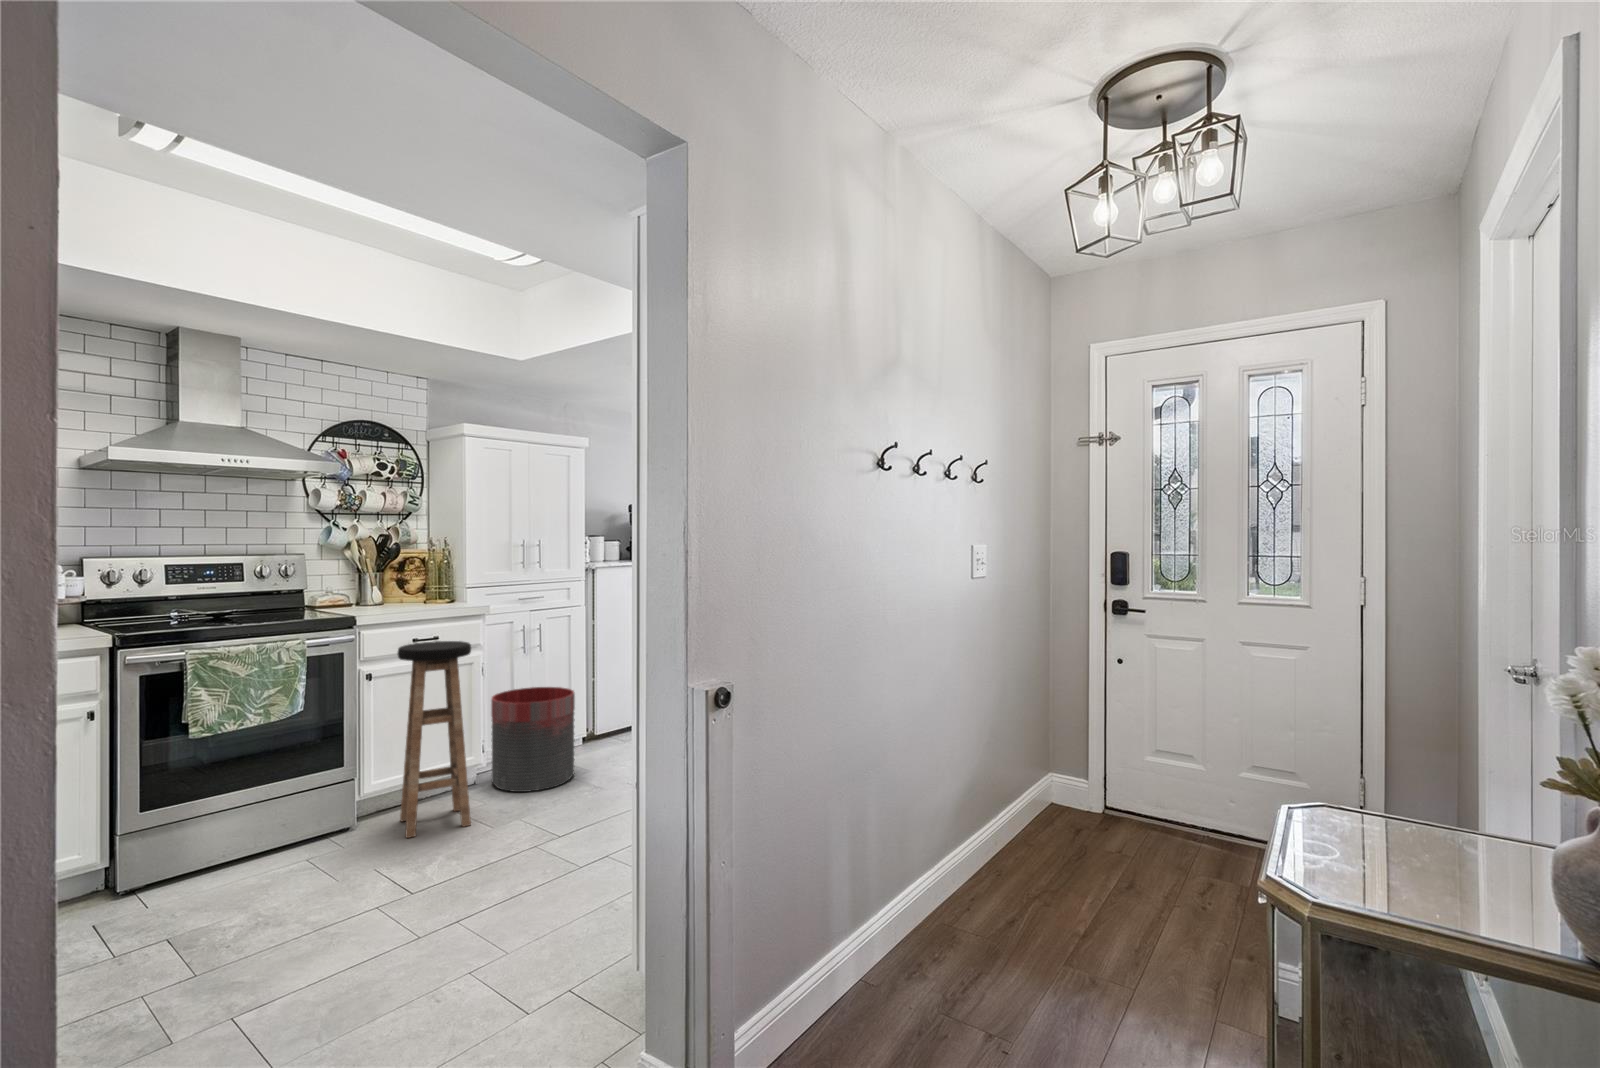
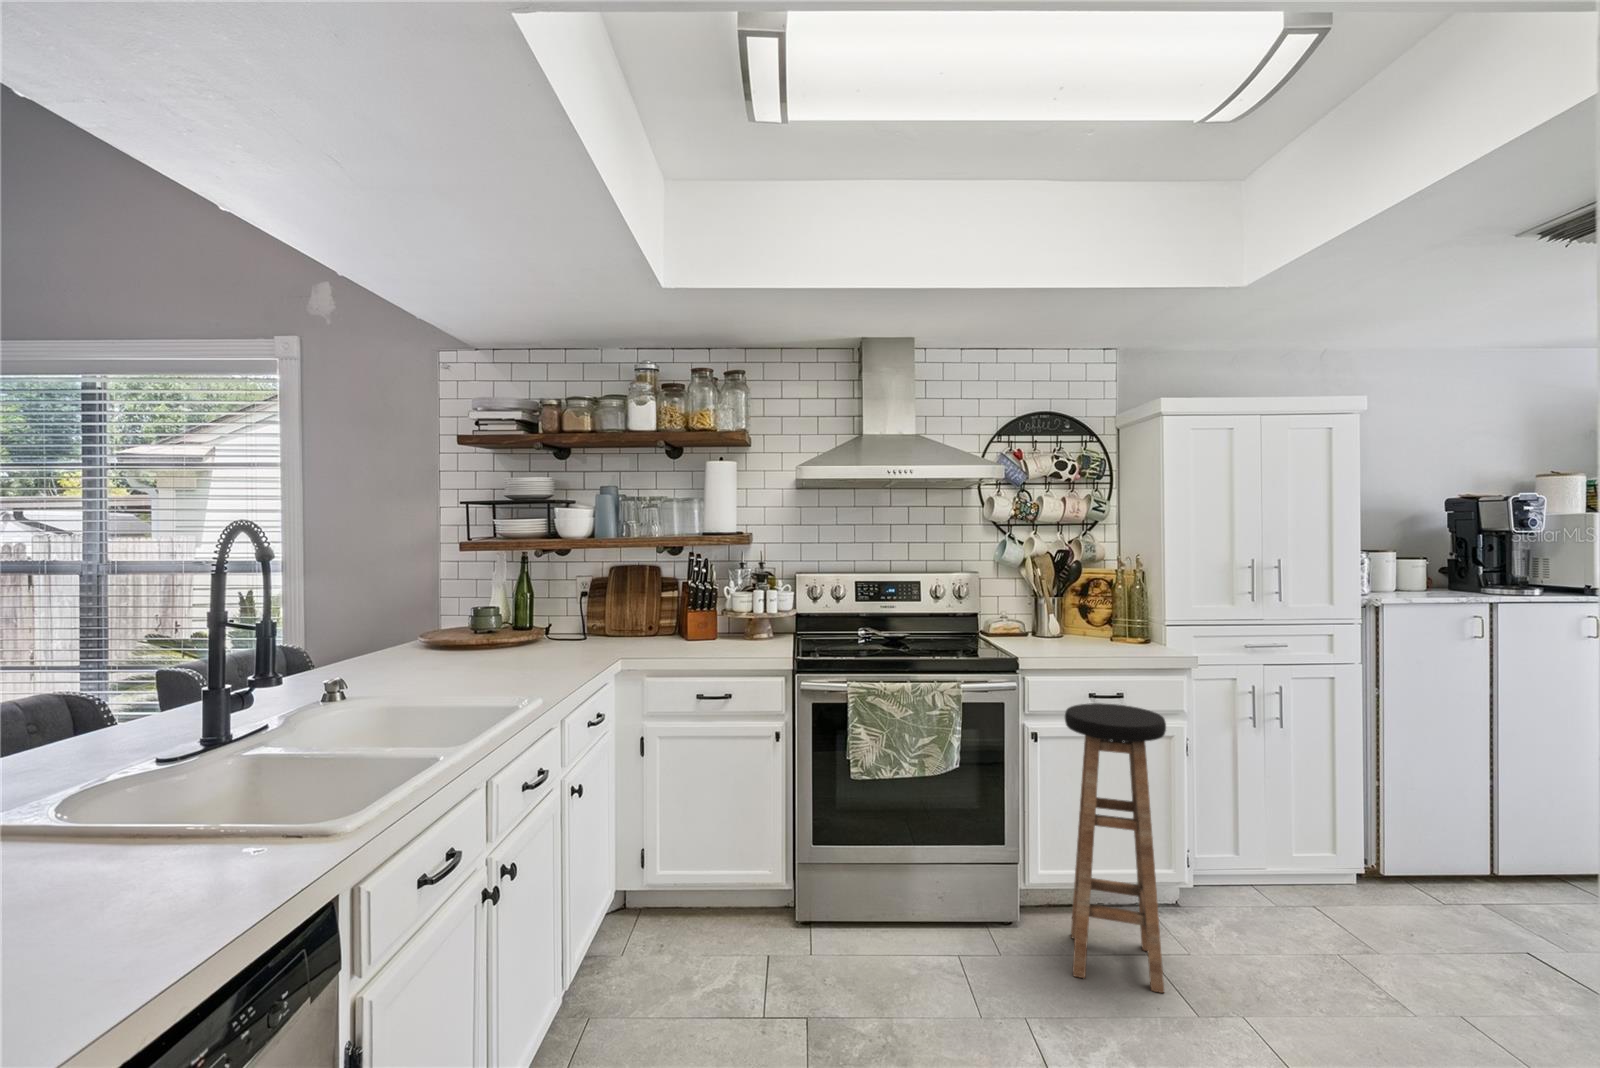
trash can: present [491,687,575,792] -> none [1201,780,1345,964]

